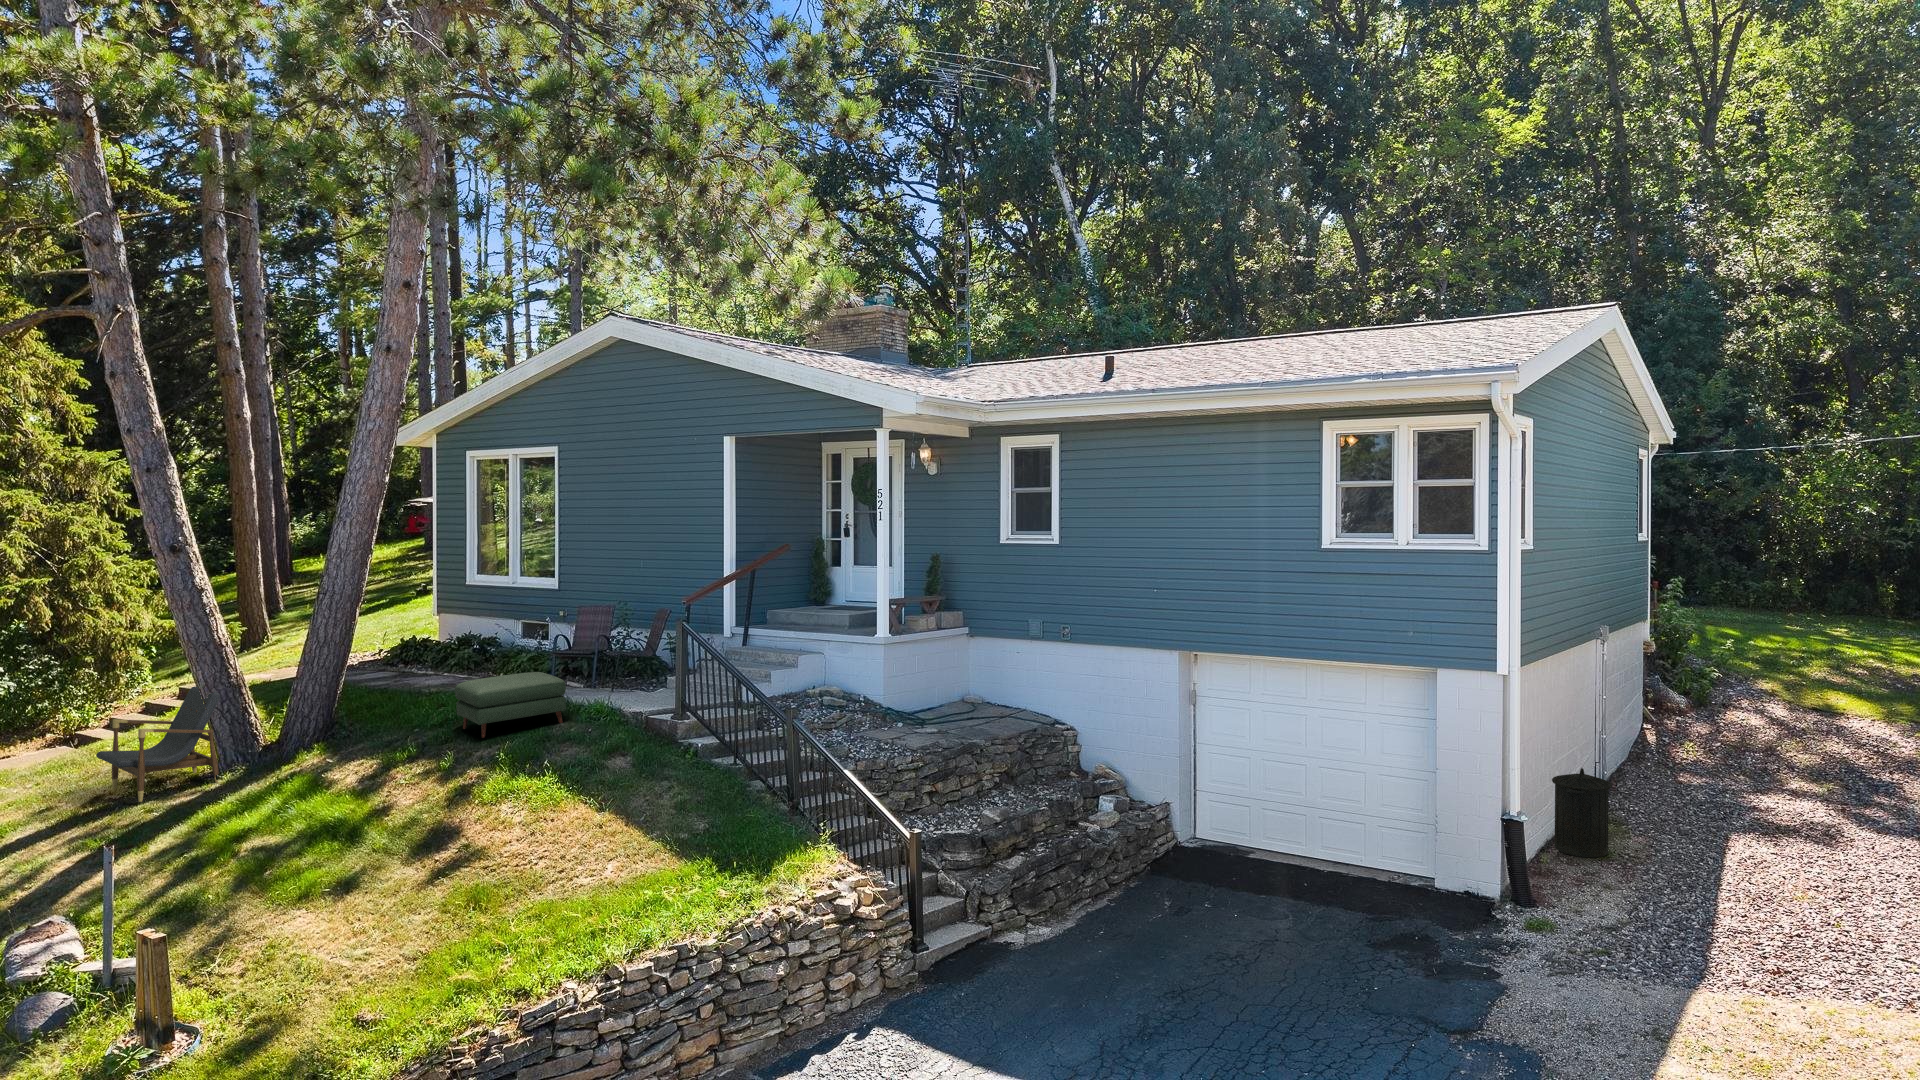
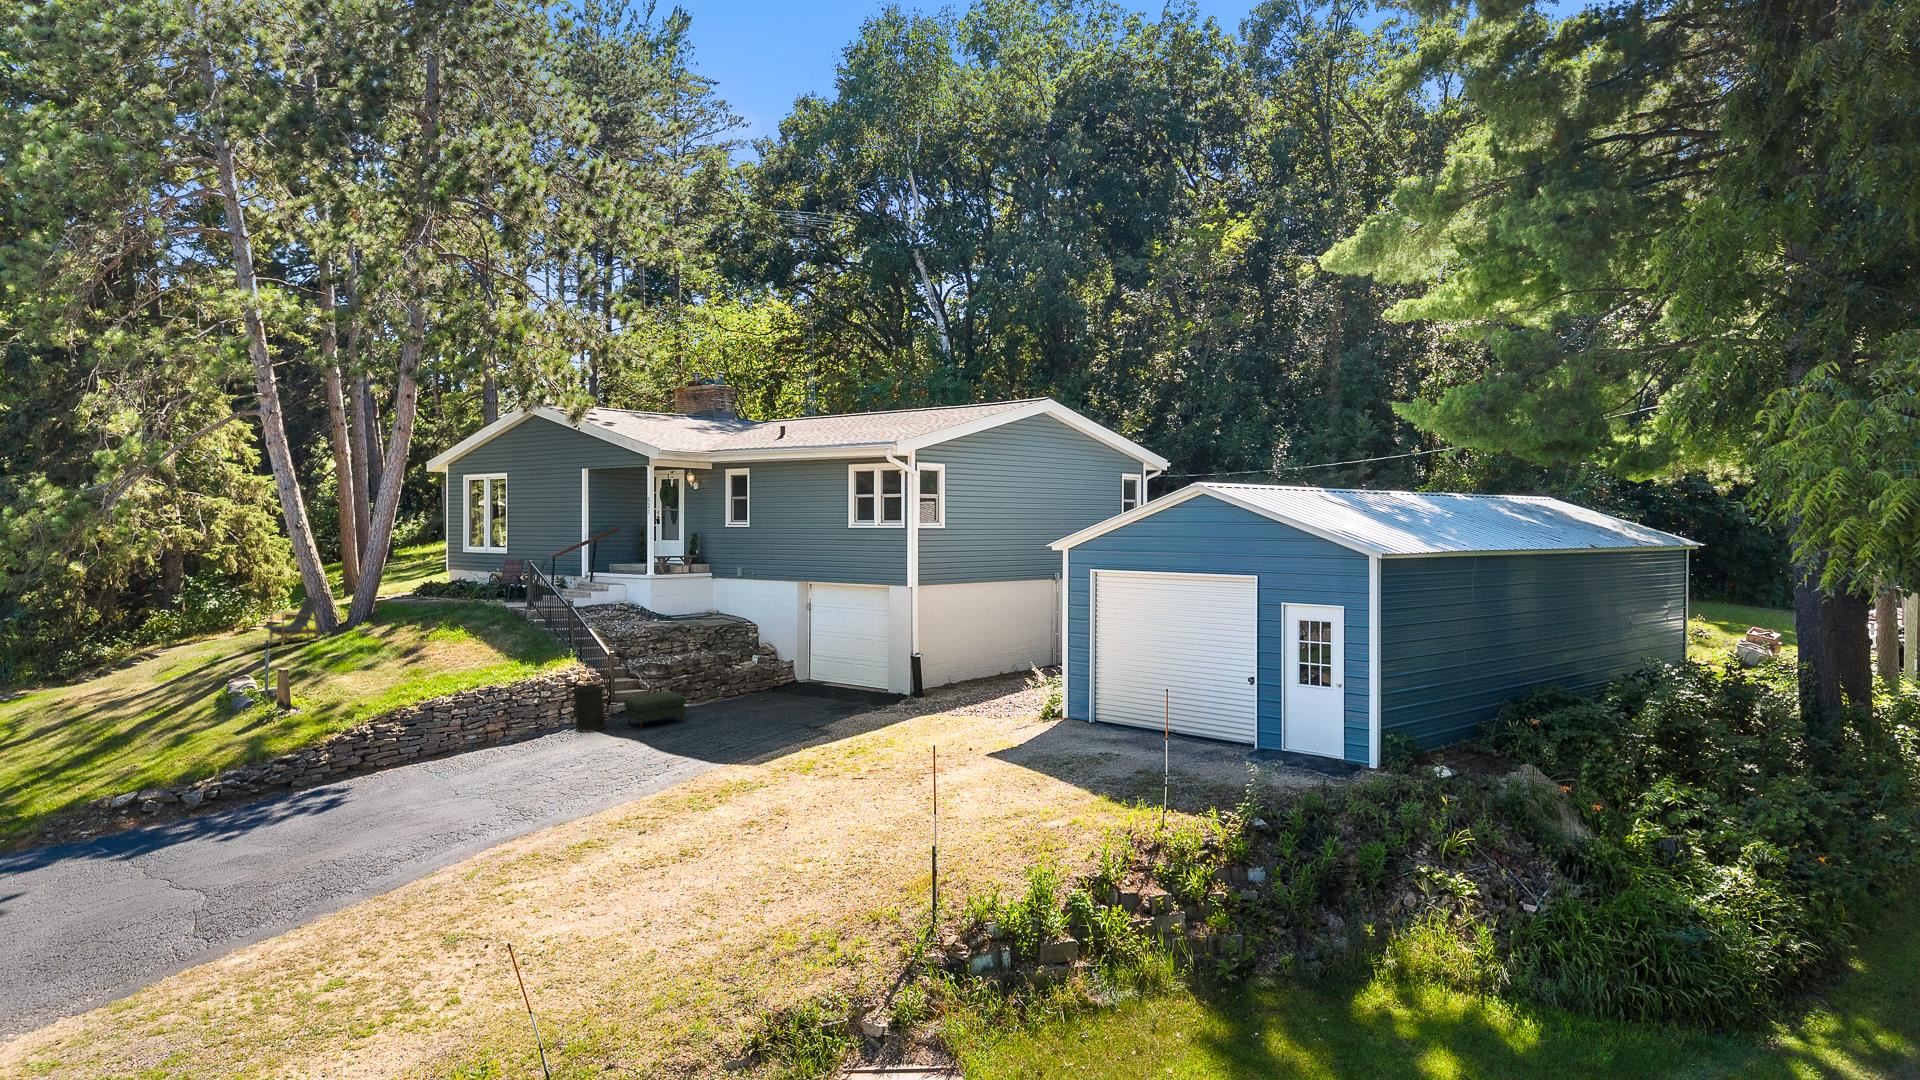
ottoman: present [455,672,566,738] -> present [624,691,686,728]
trash can: present [1552,768,1612,858] -> present [571,682,606,732]

